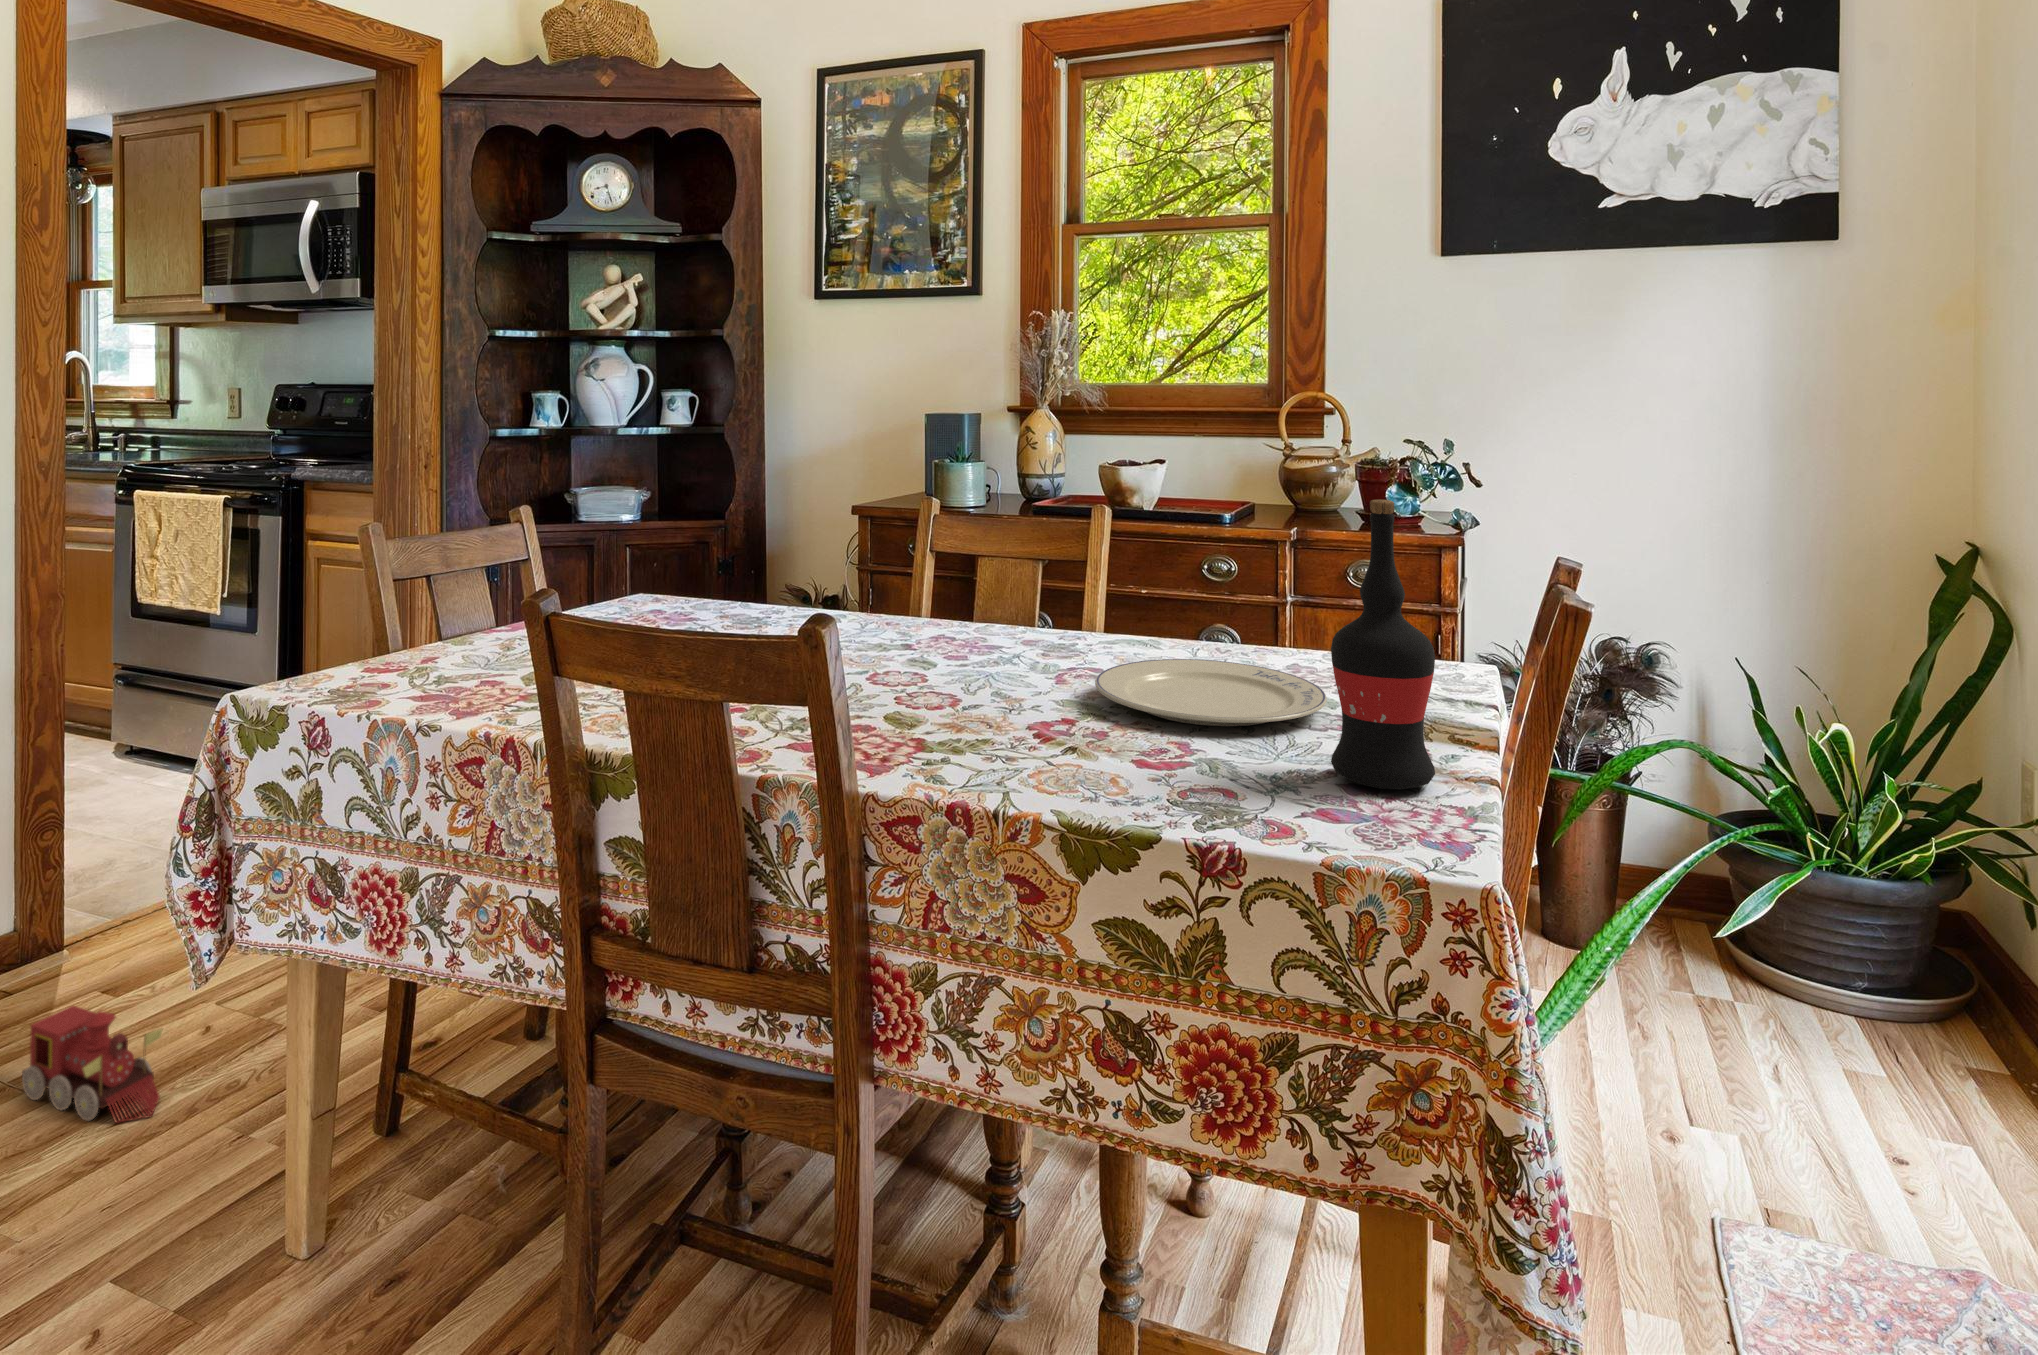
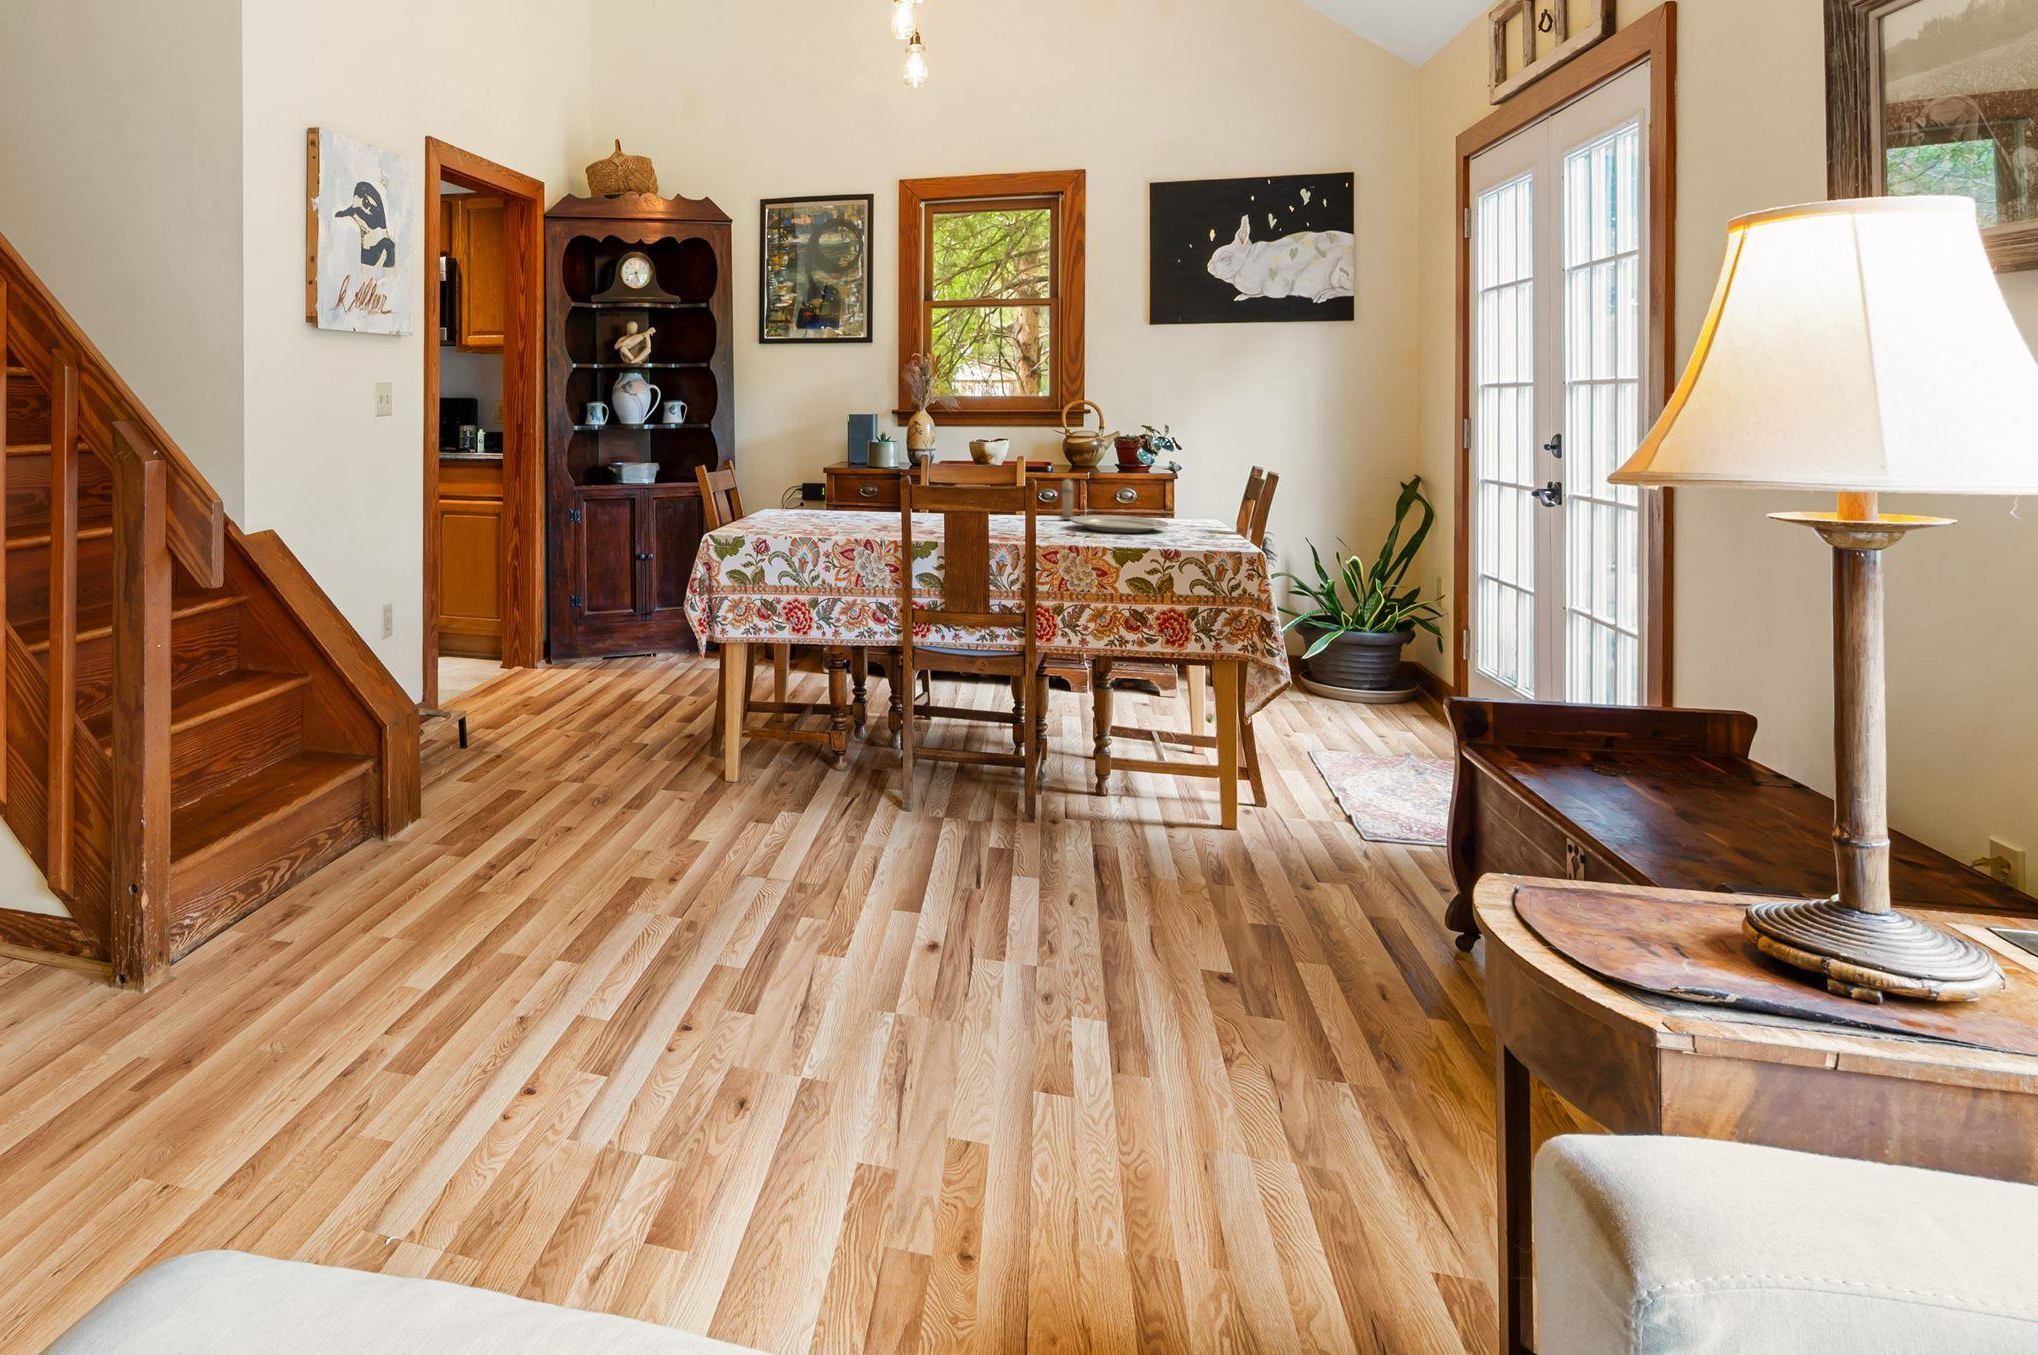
wine bottle: present [1331,500,1435,789] -> none [1187,439,1225,541]
candle: none [1118,559,1167,661] -> present [1059,479,1076,520]
toy train: present [22,1006,162,1122] -> none [520,709,598,758]

